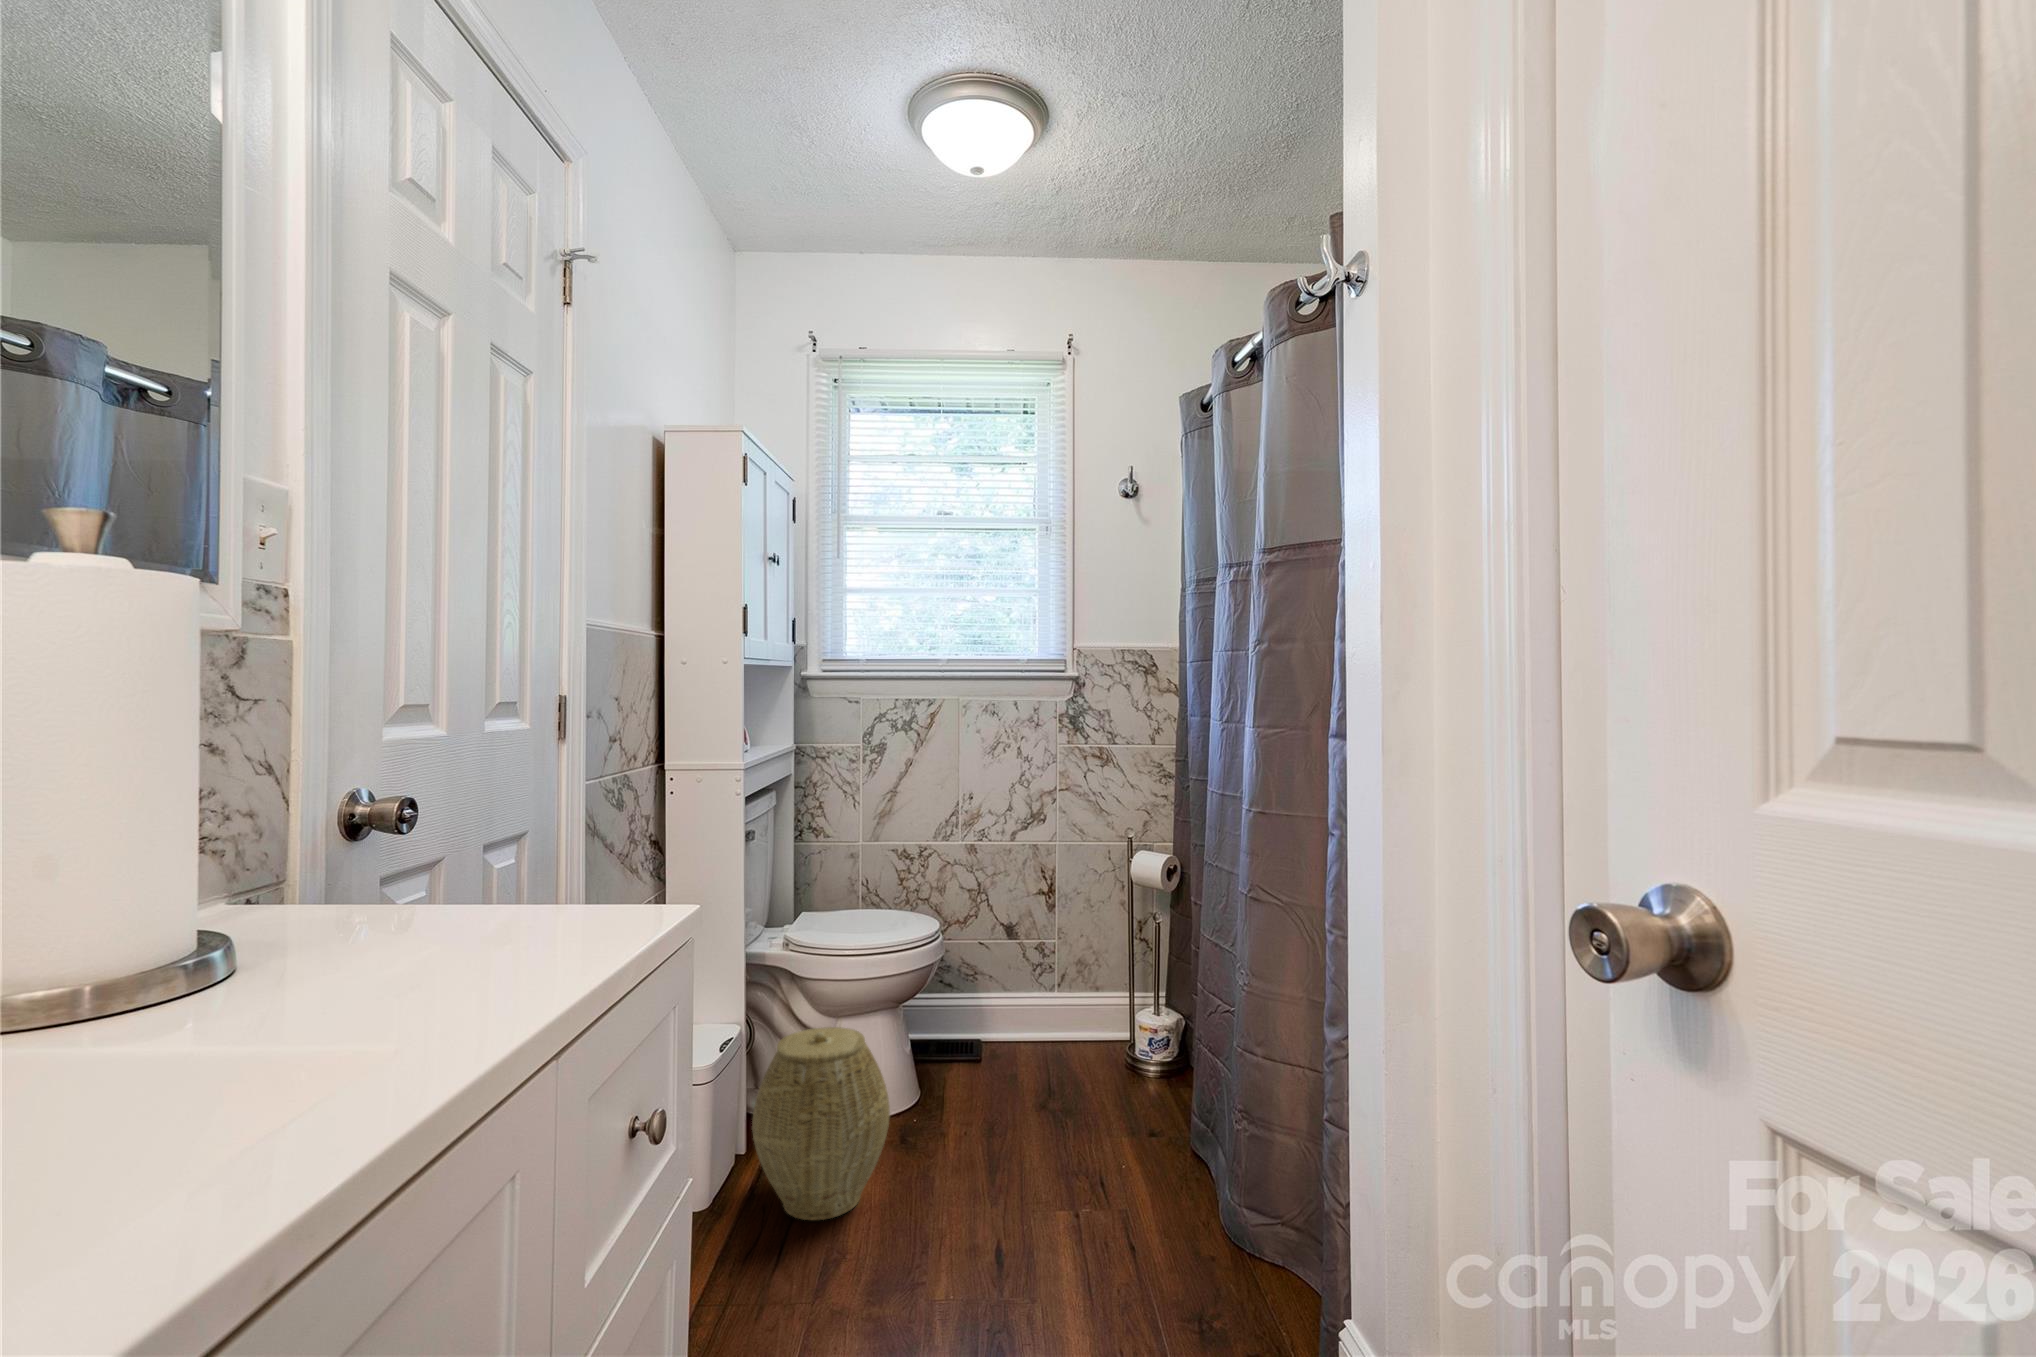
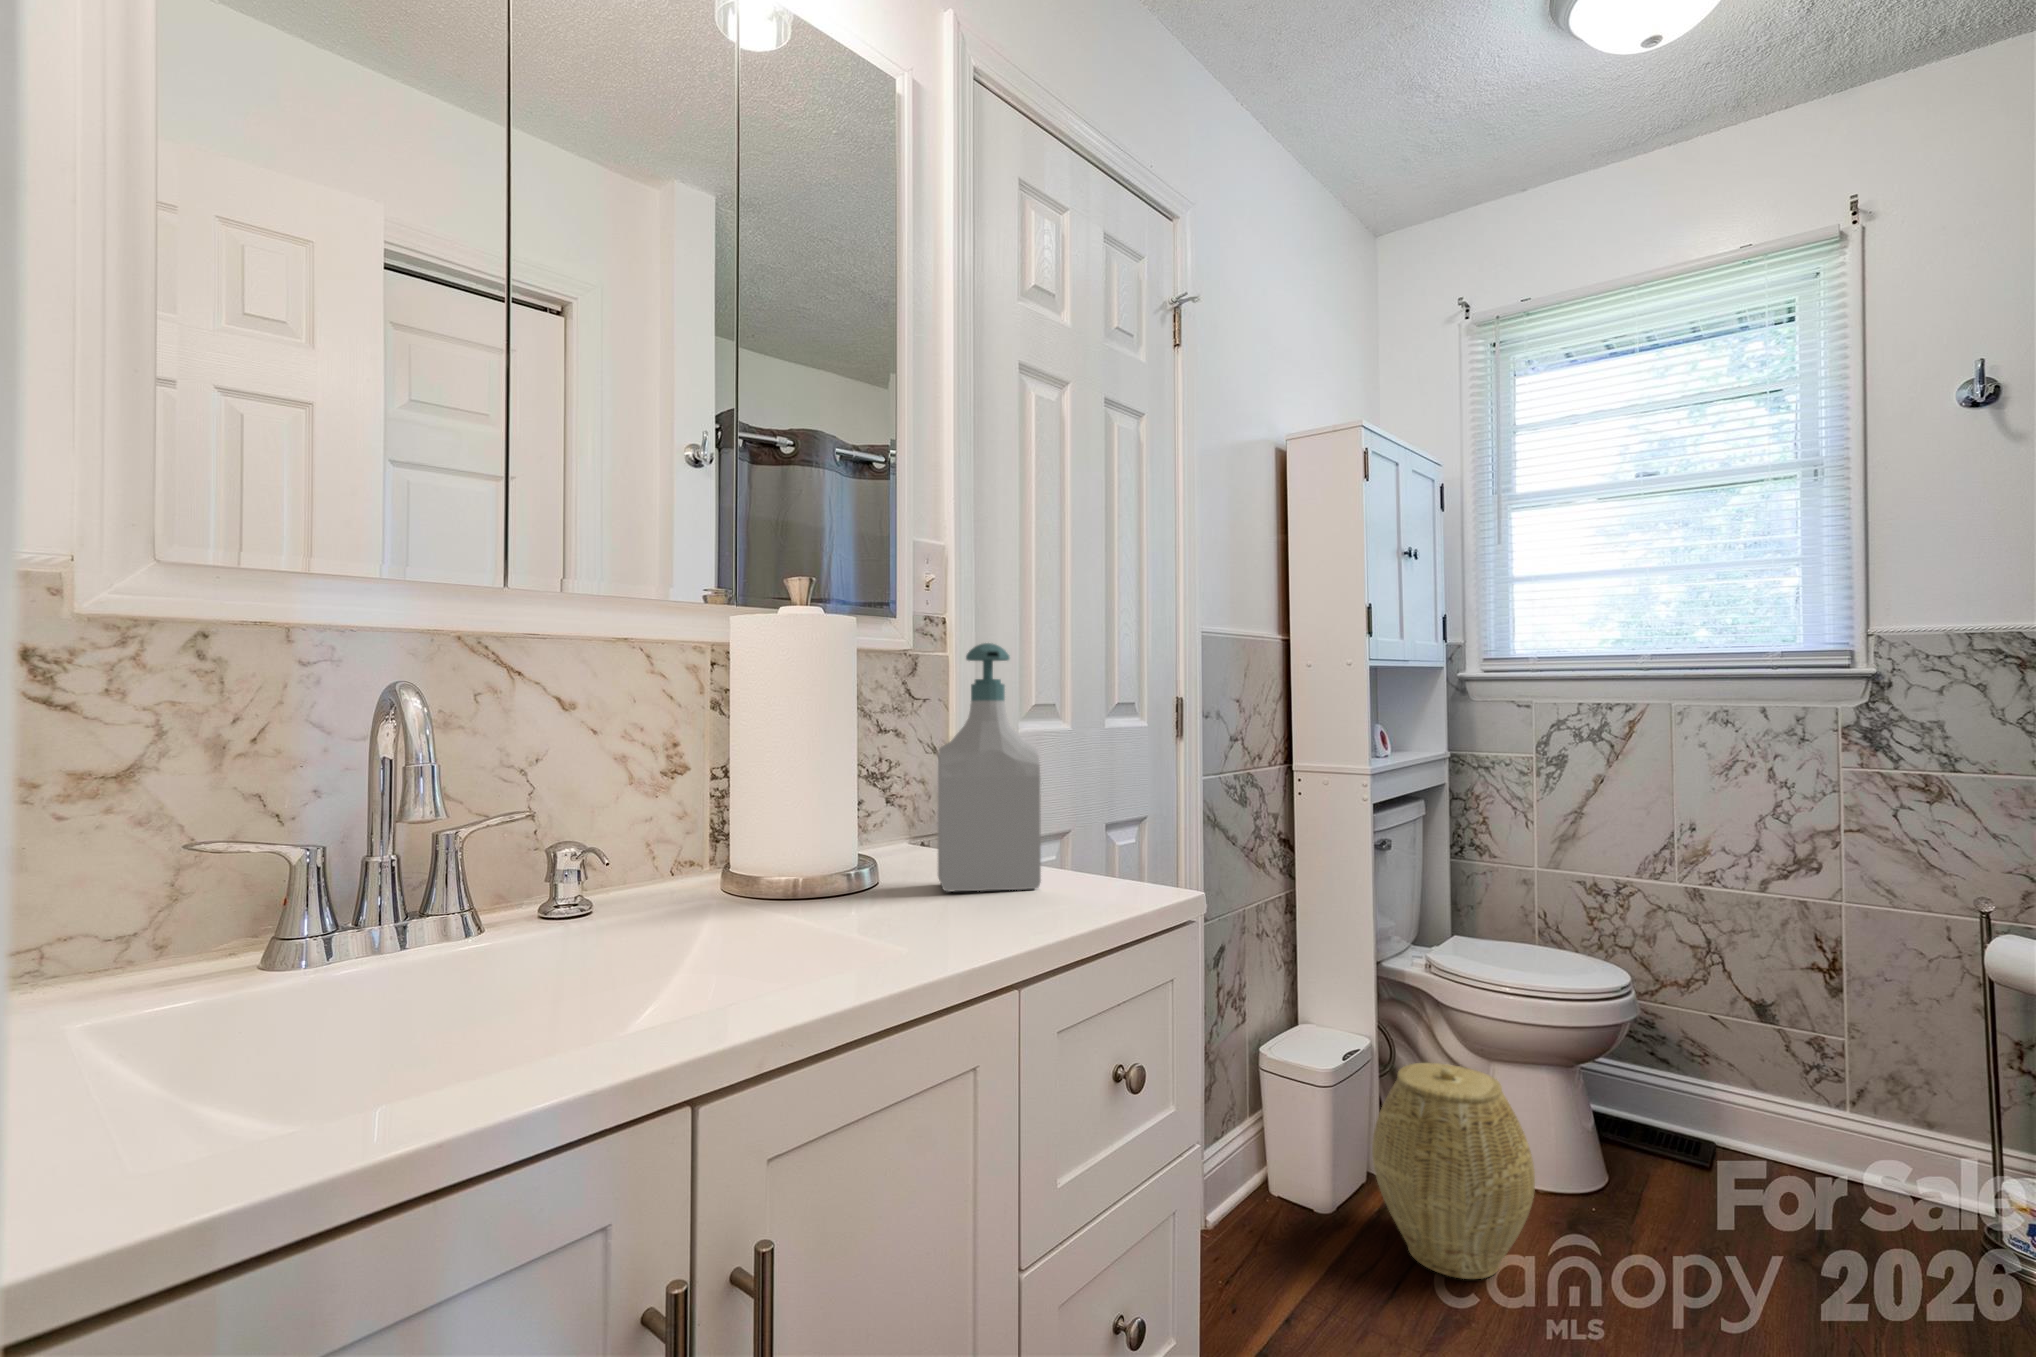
soap bottle: none [342,631,511,960] -> present [938,643,1041,892]

